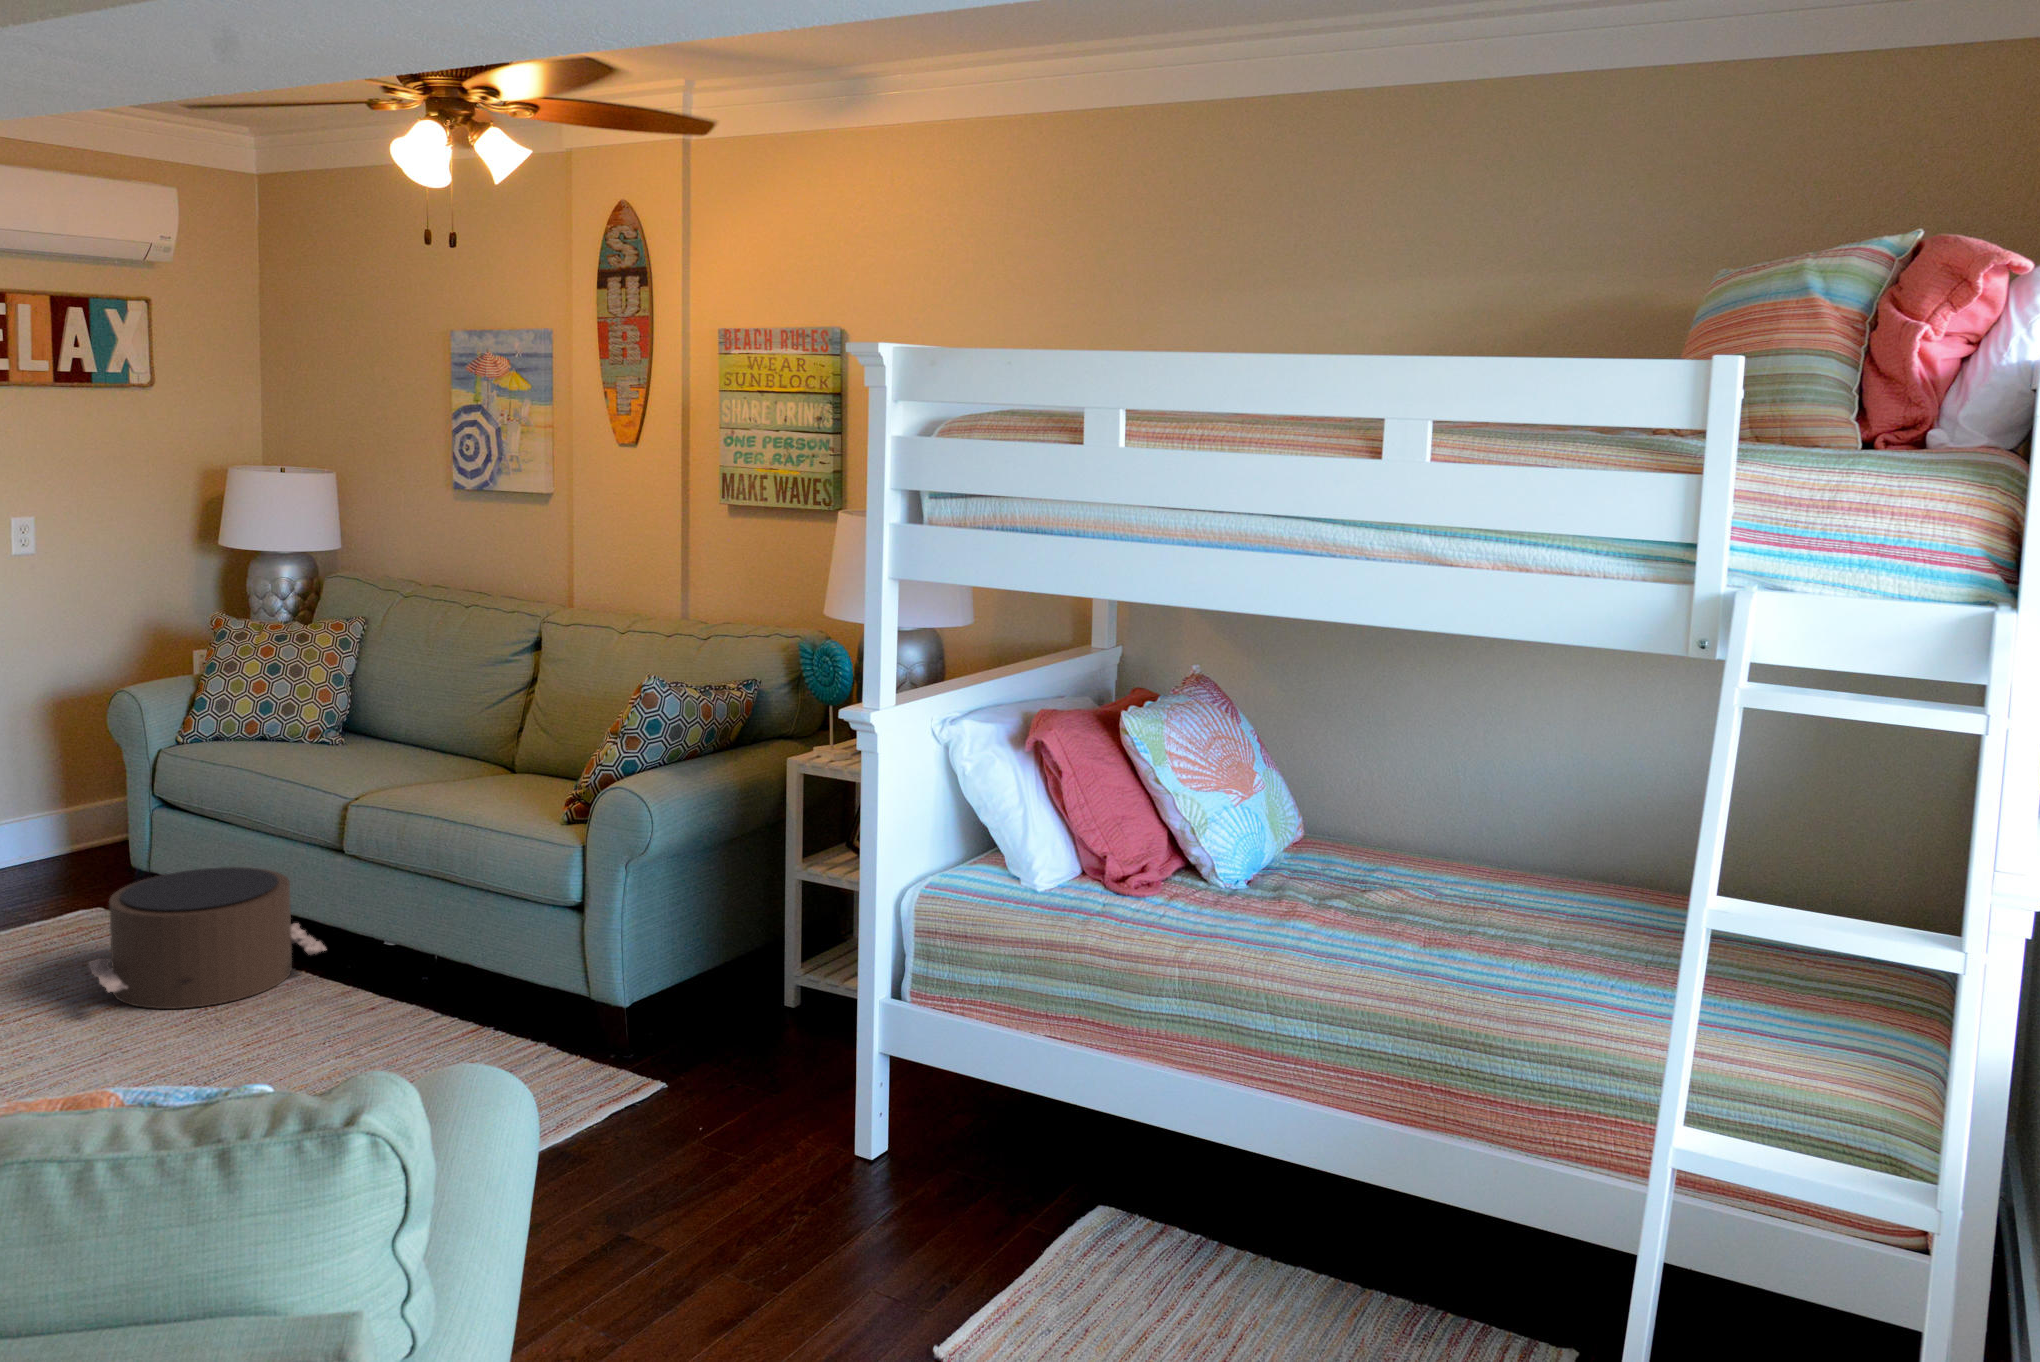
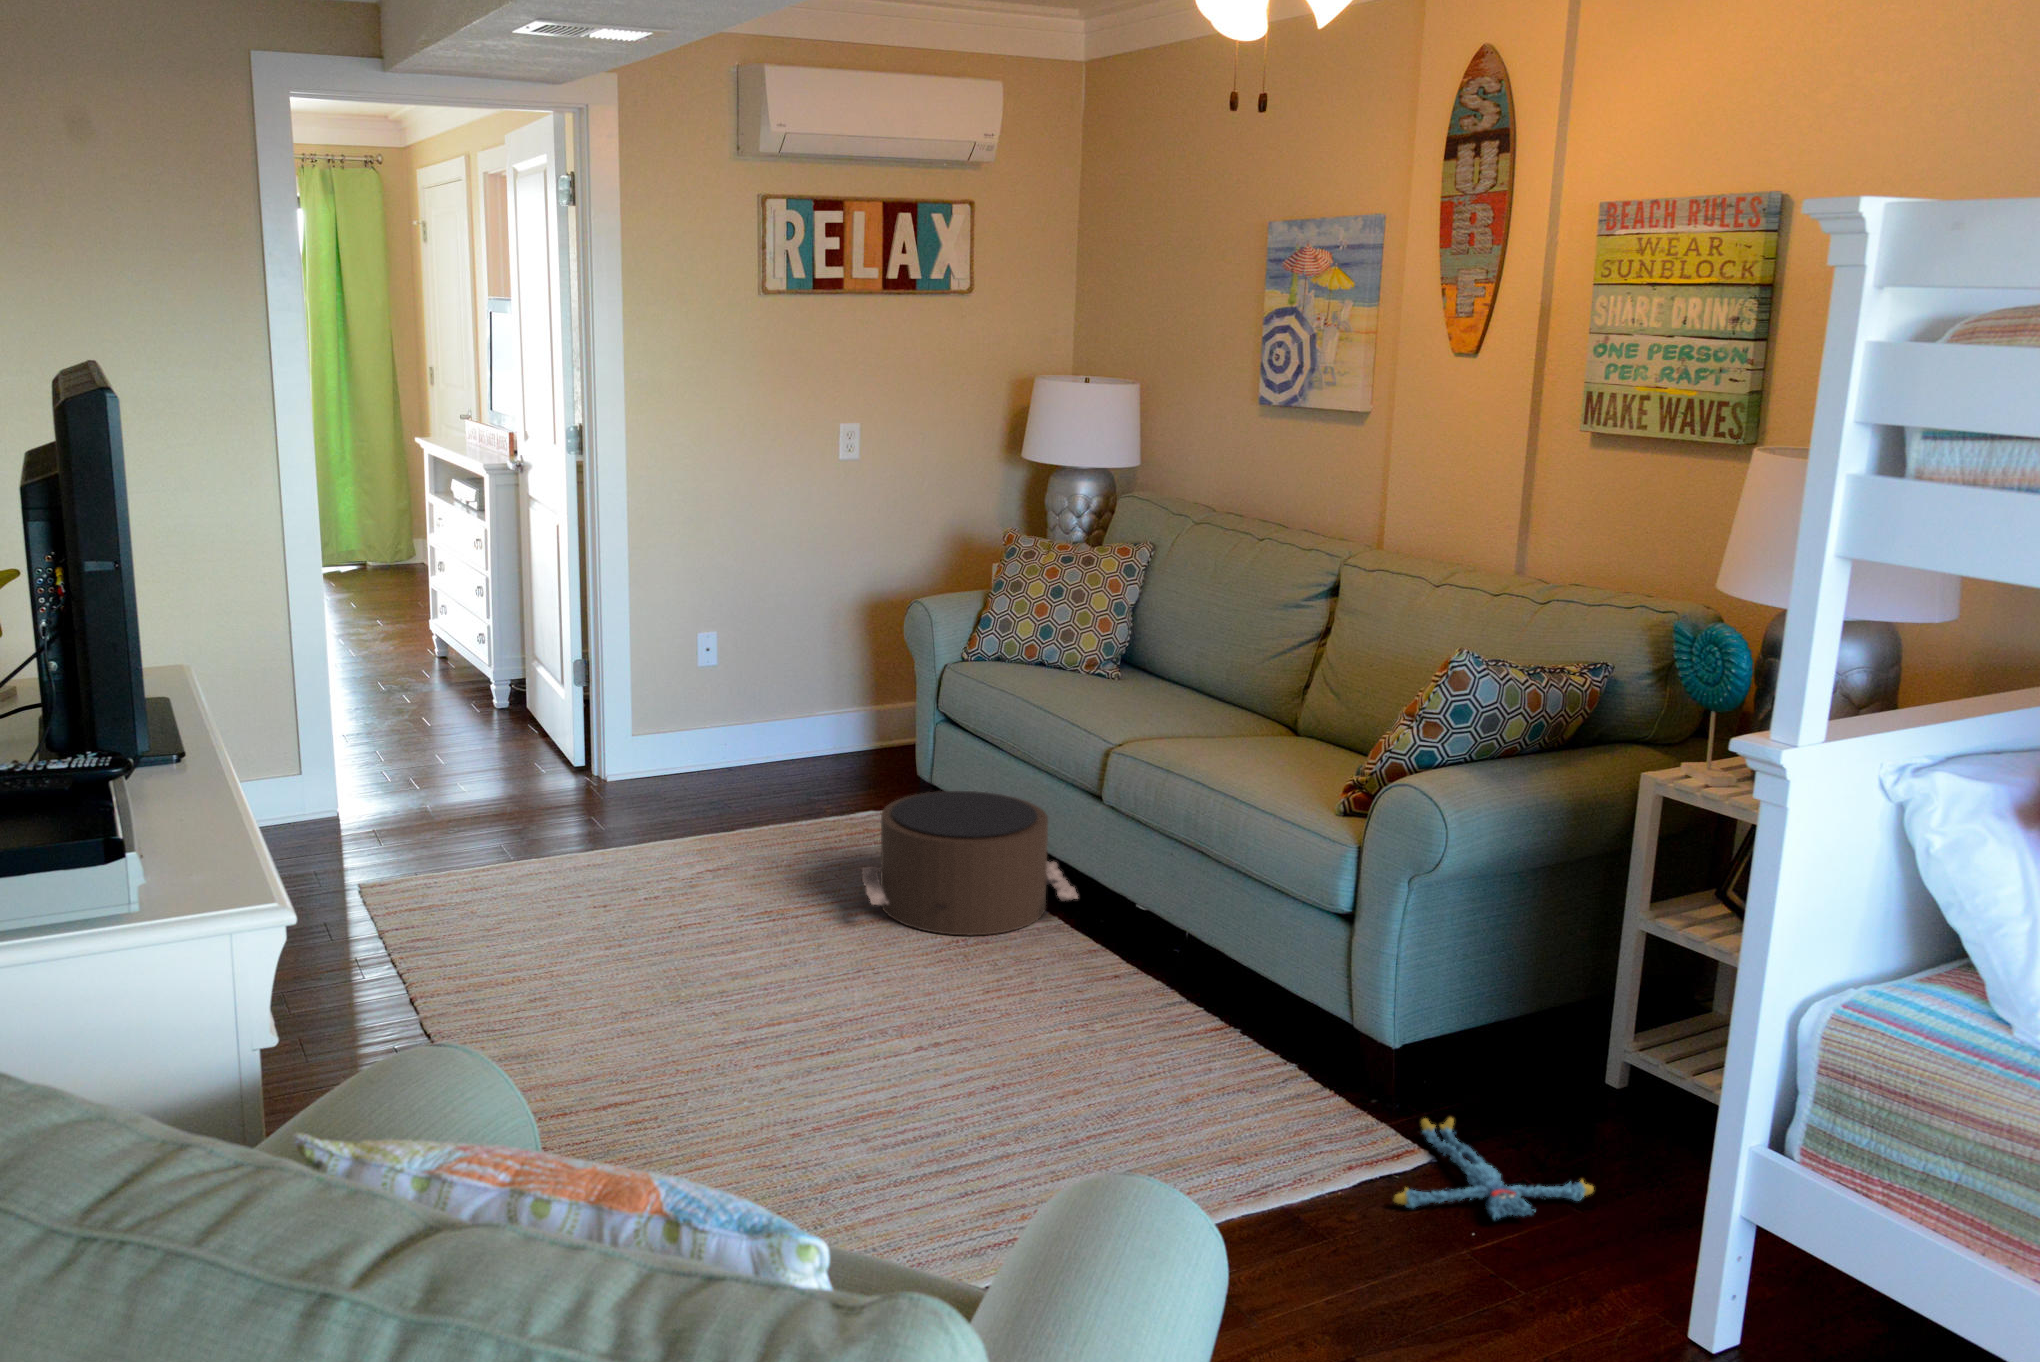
plush toy: none [639,1051,784,1124] -> present [1394,1118,1594,1219]

